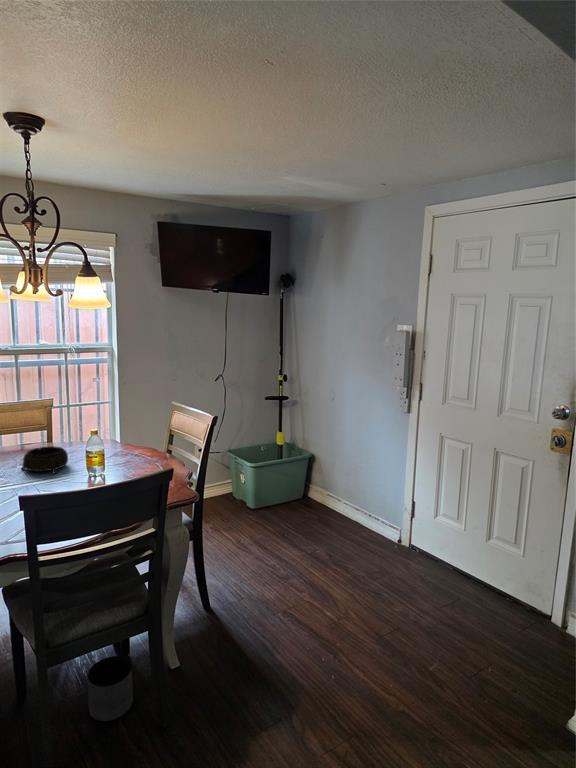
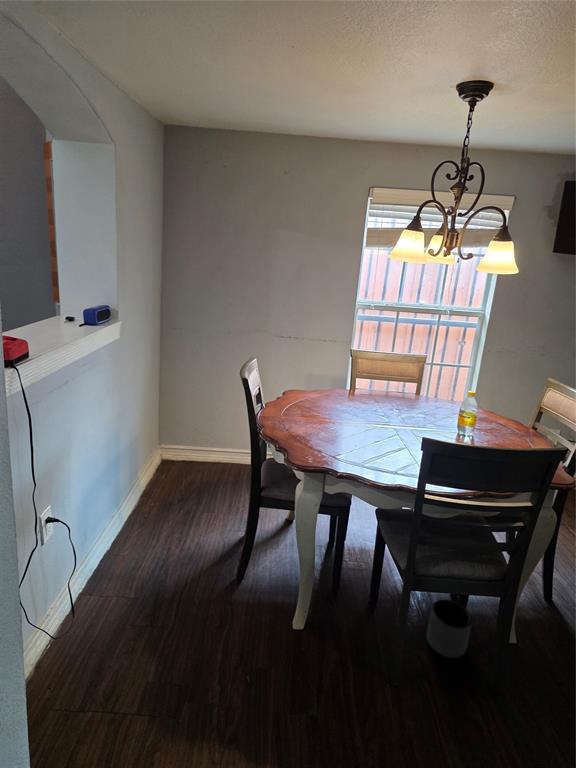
decorative bowl: present [22,446,68,473] -> none [398,396,439,422]

